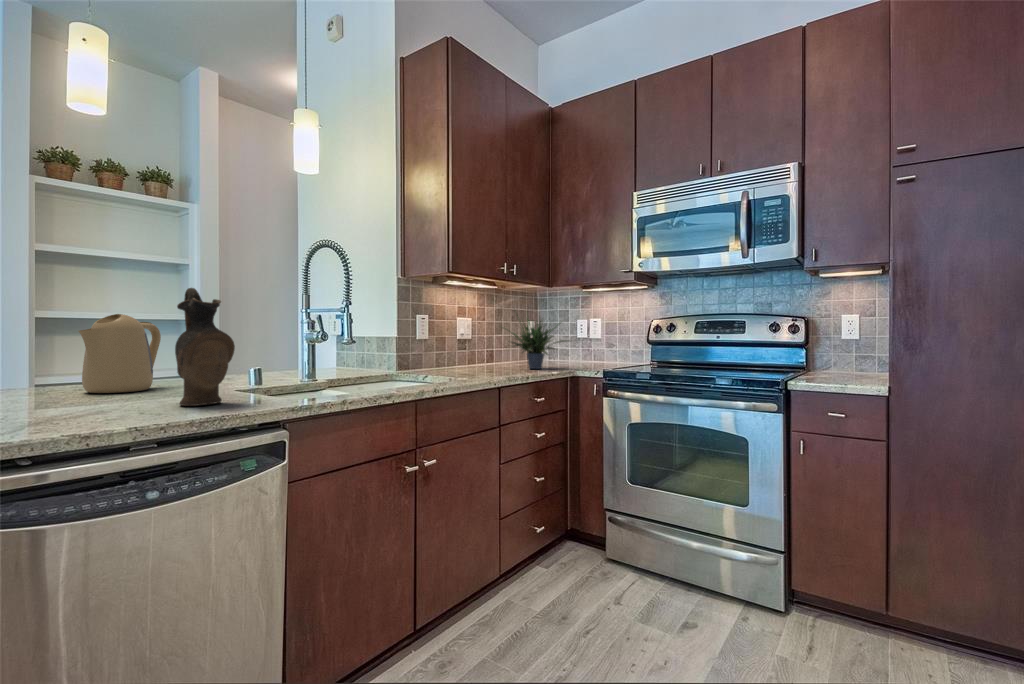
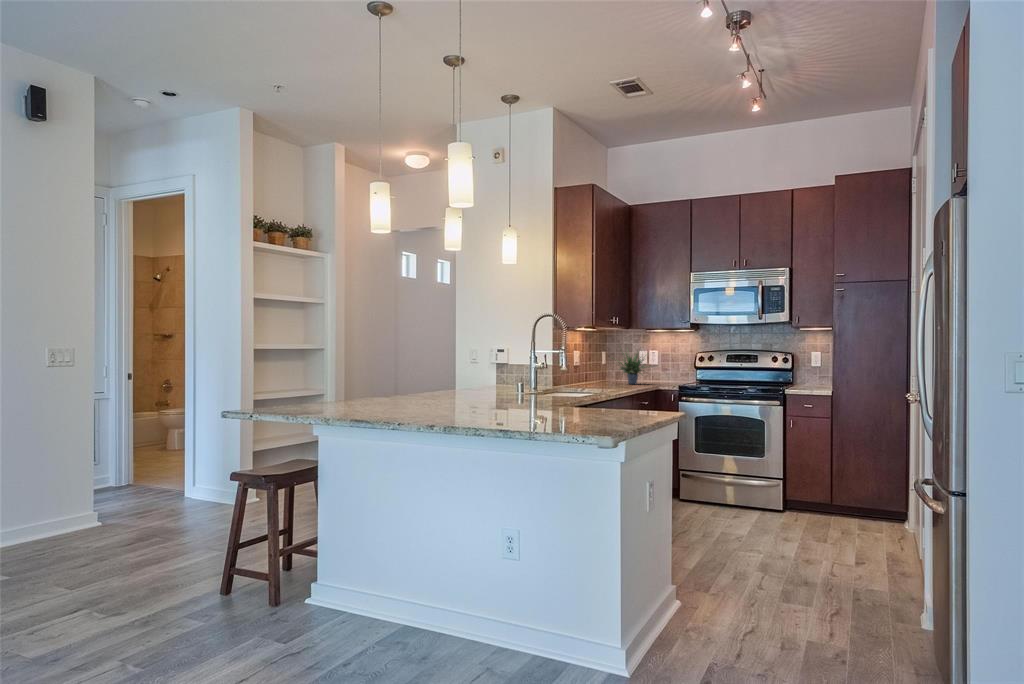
ceramic pitcher: present [175,288,235,406] -> none [537,344,566,397]
kettle: present [78,314,161,393] -> none [455,353,484,393]

